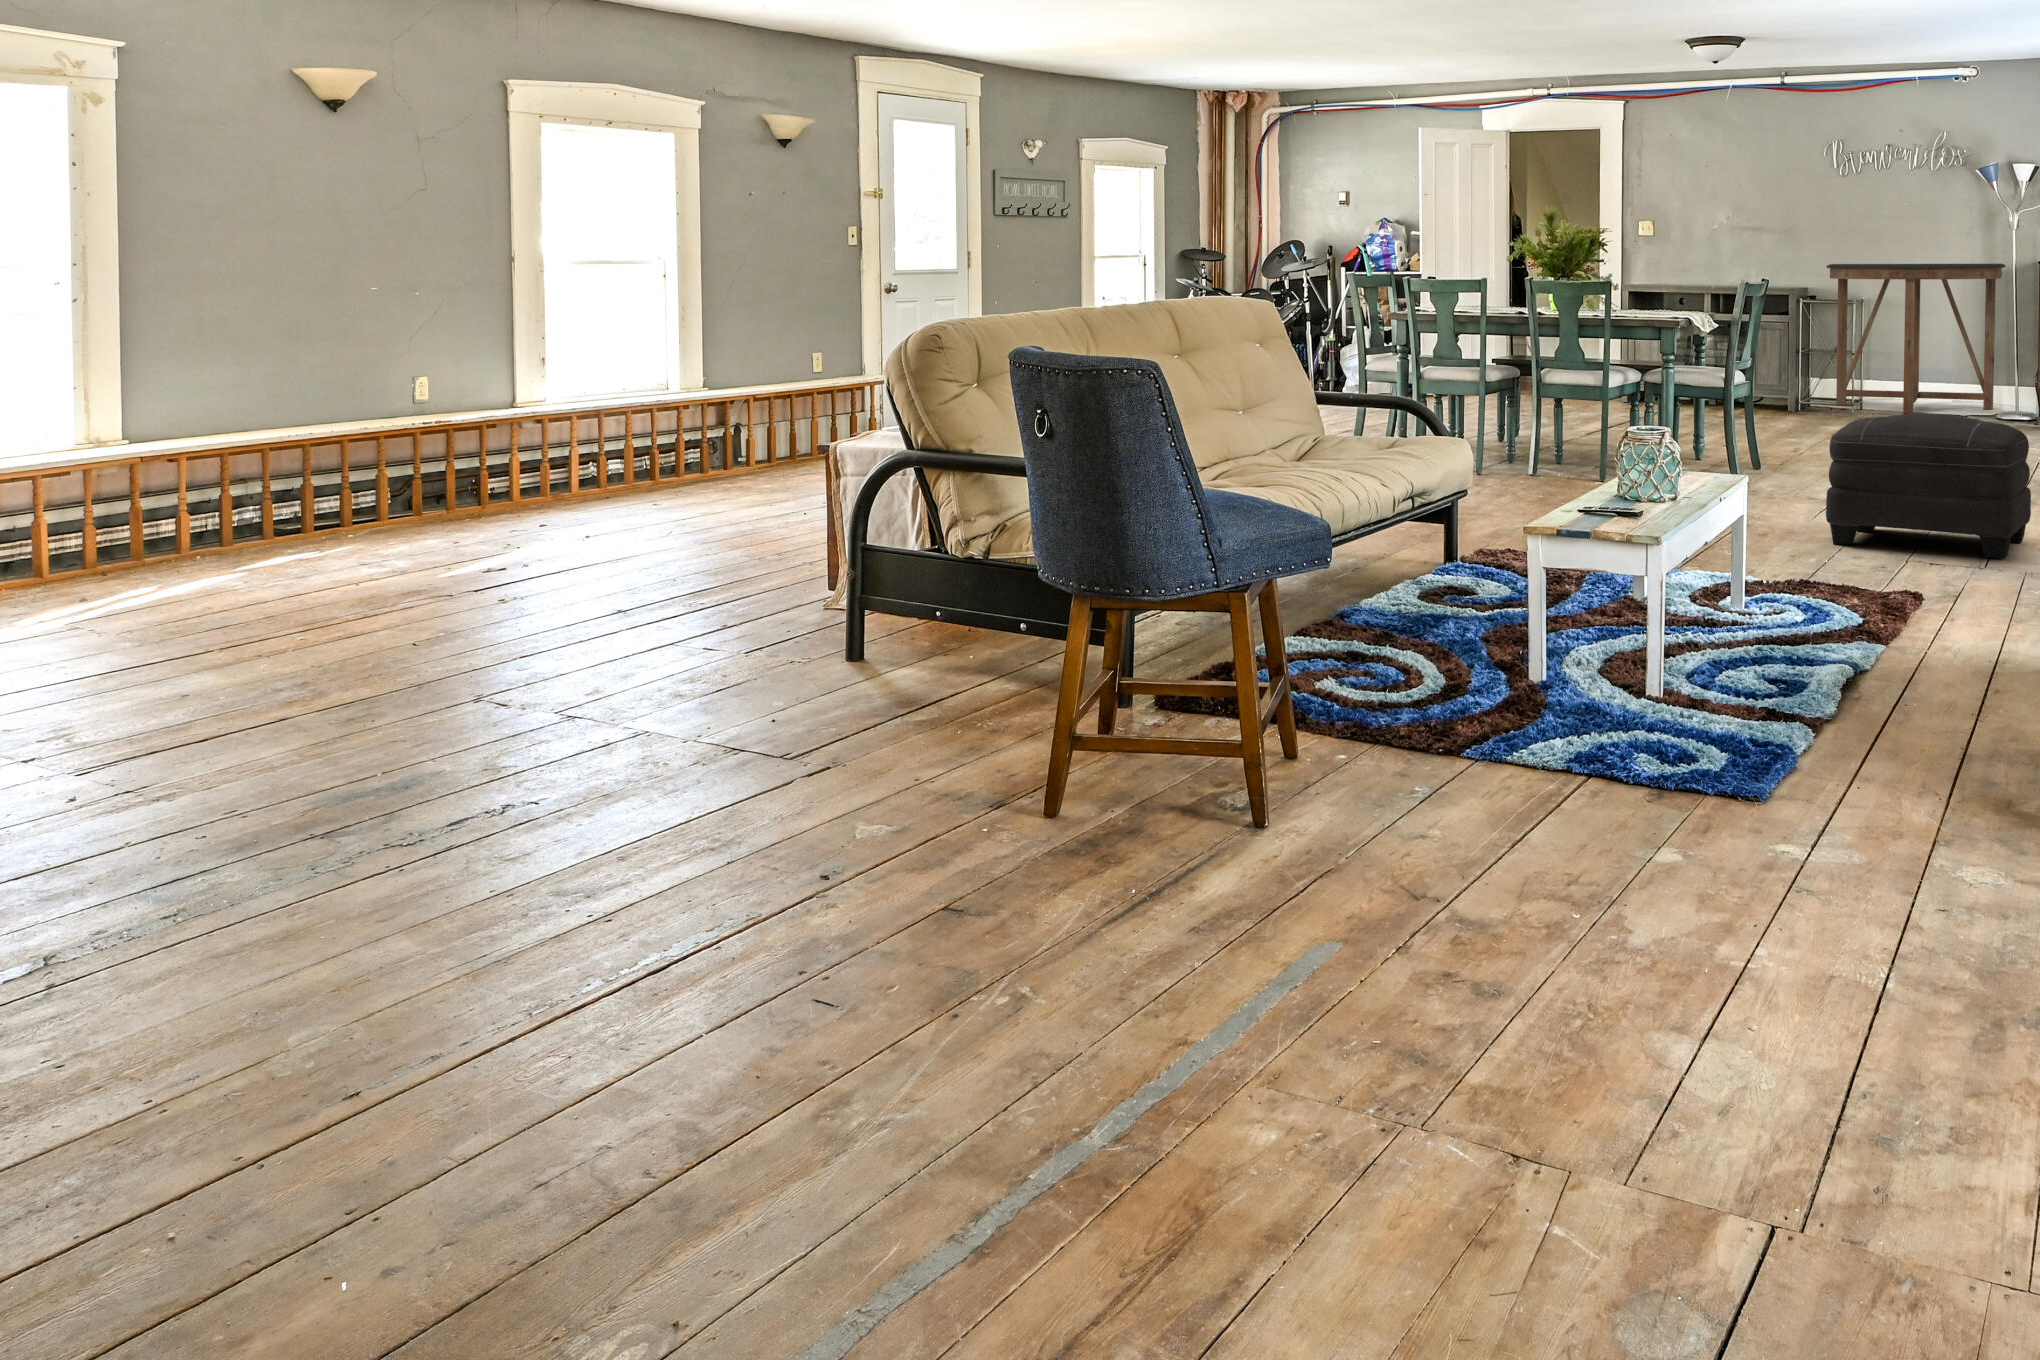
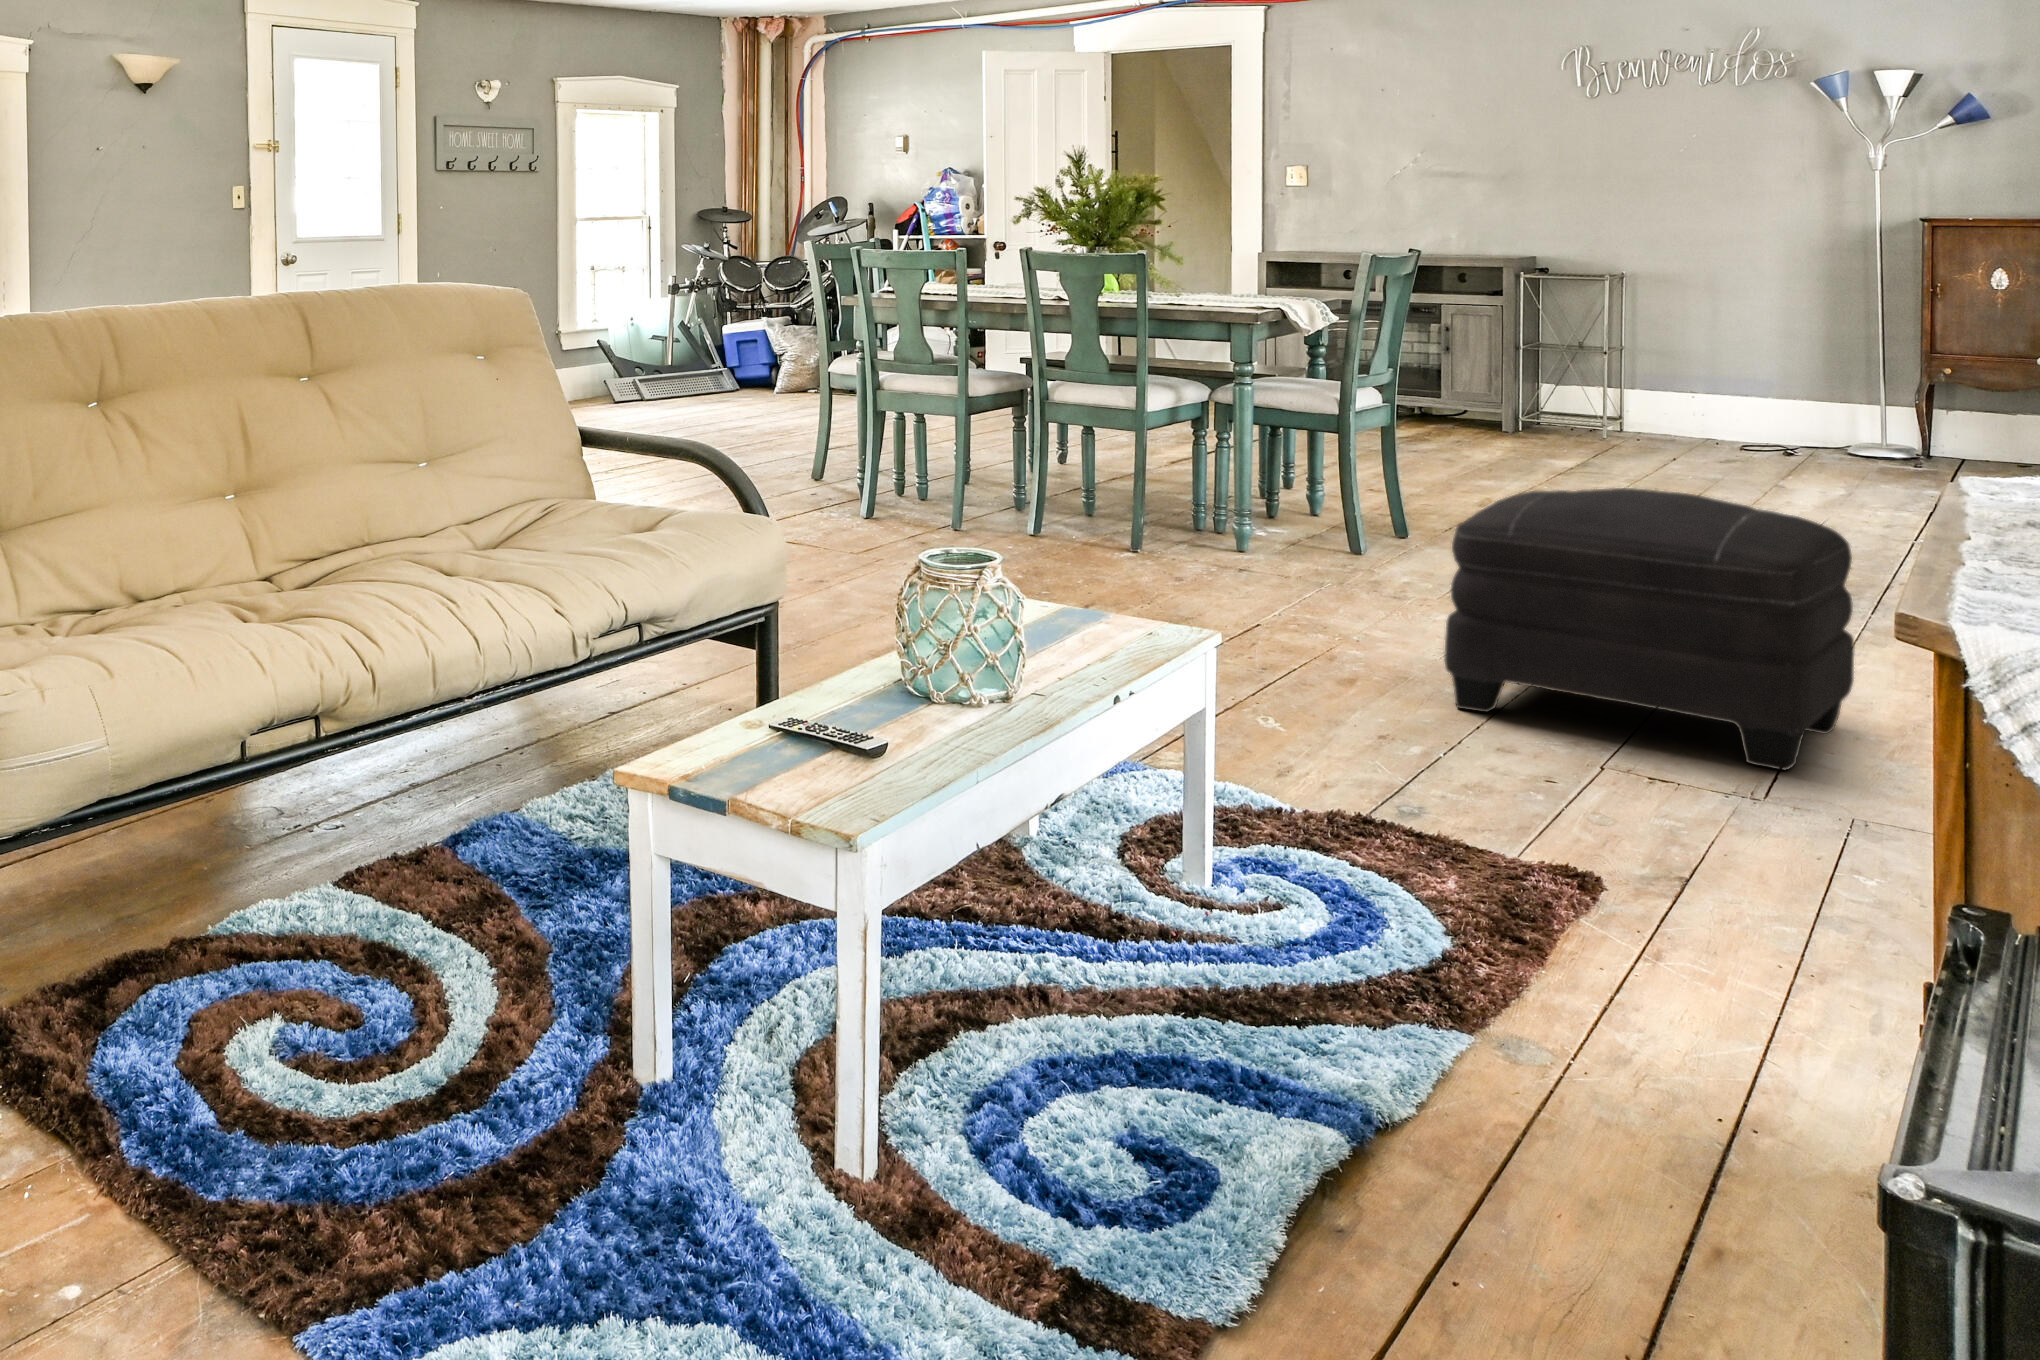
console table: present [1826,264,2005,413] -> none [1563,221,1862,442]

